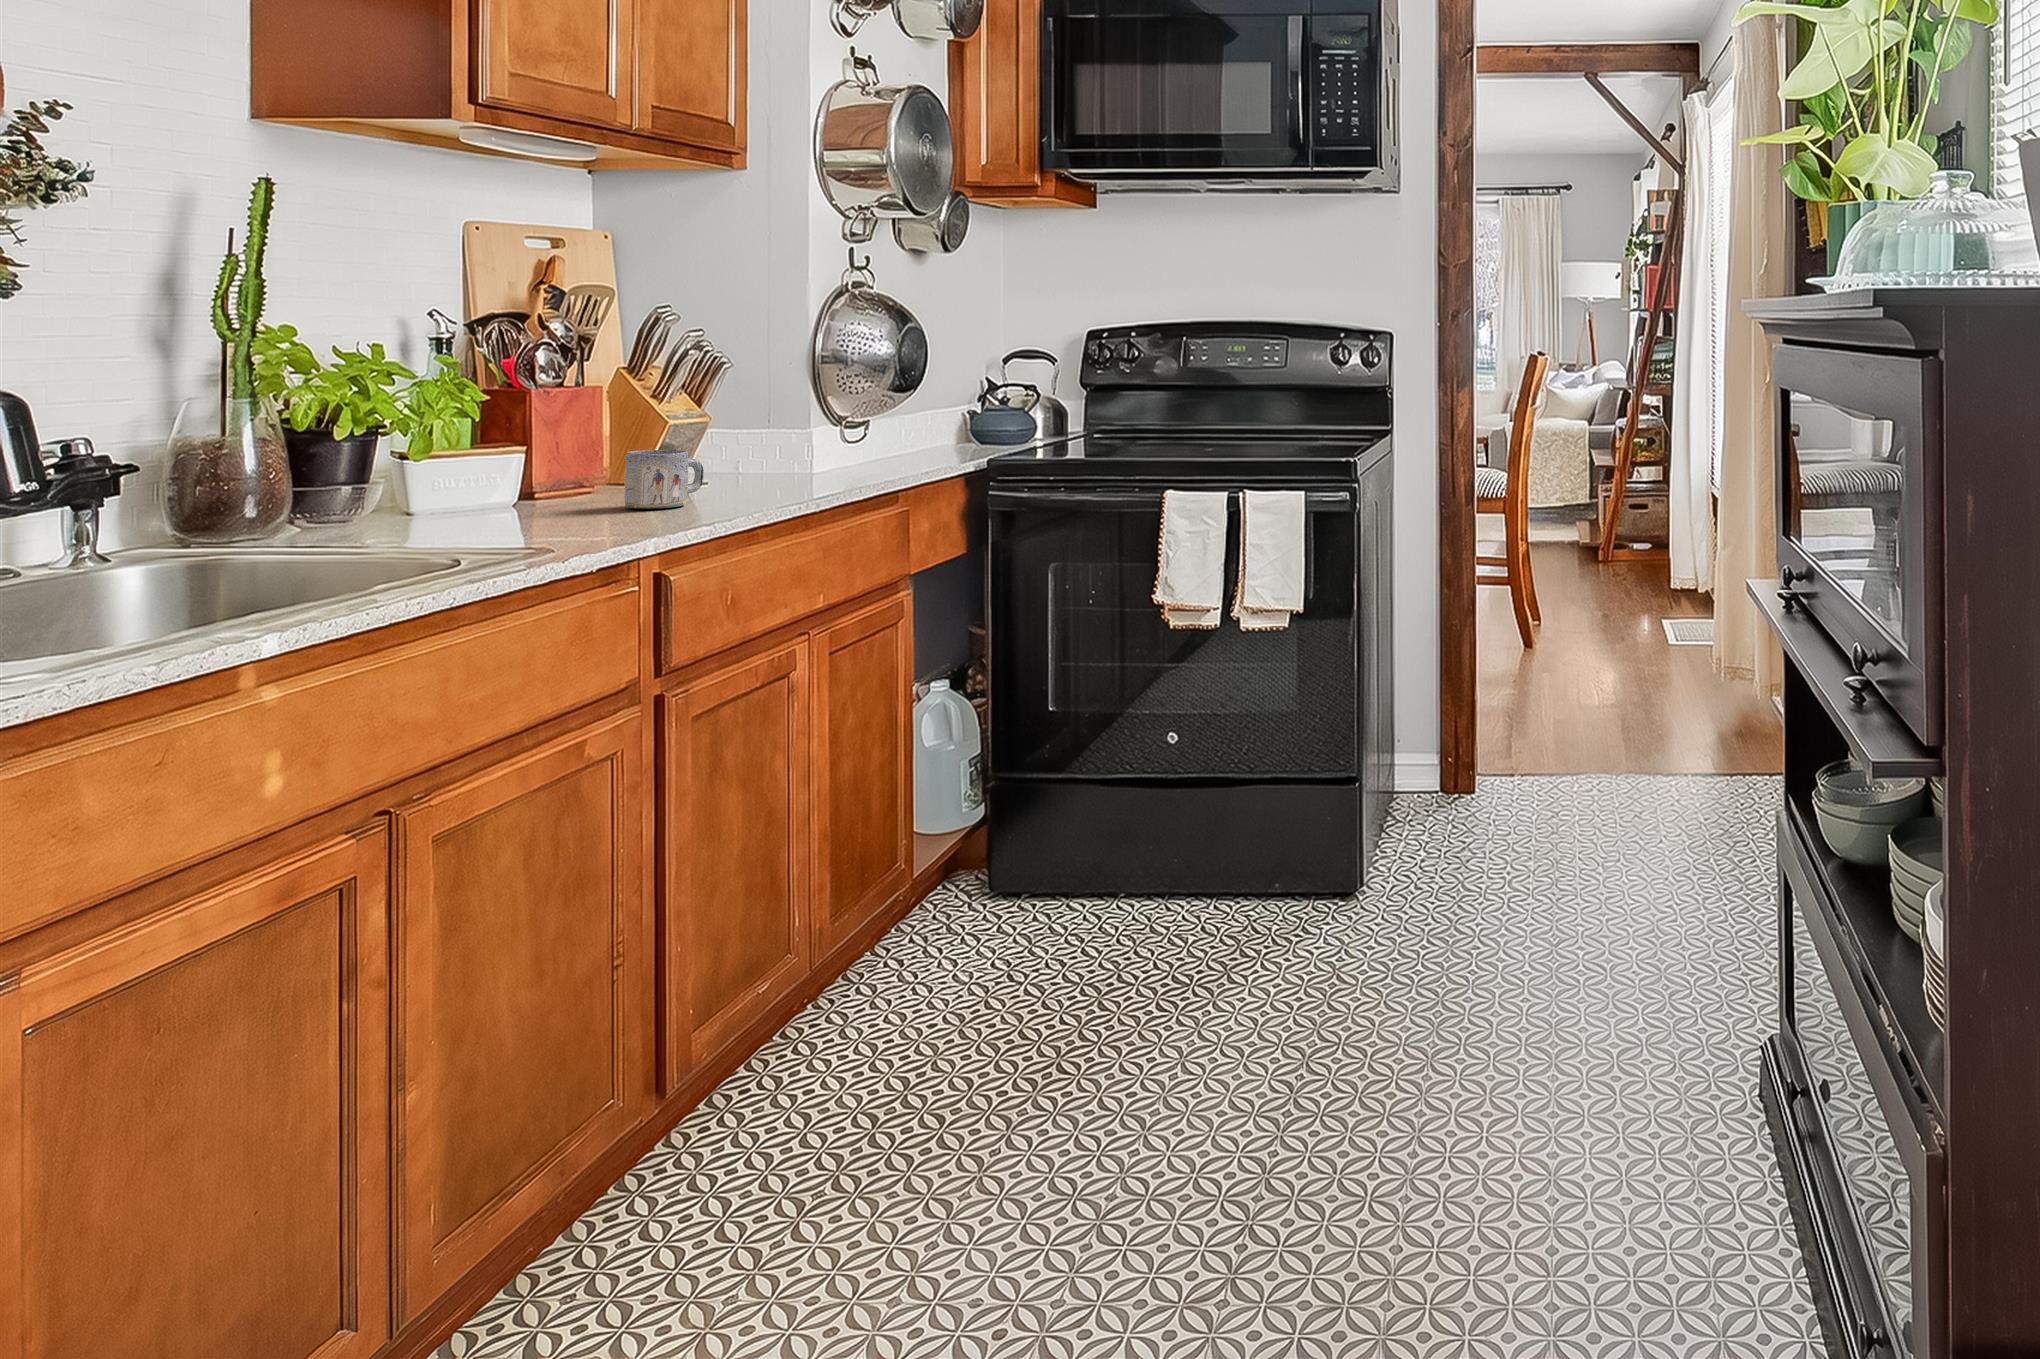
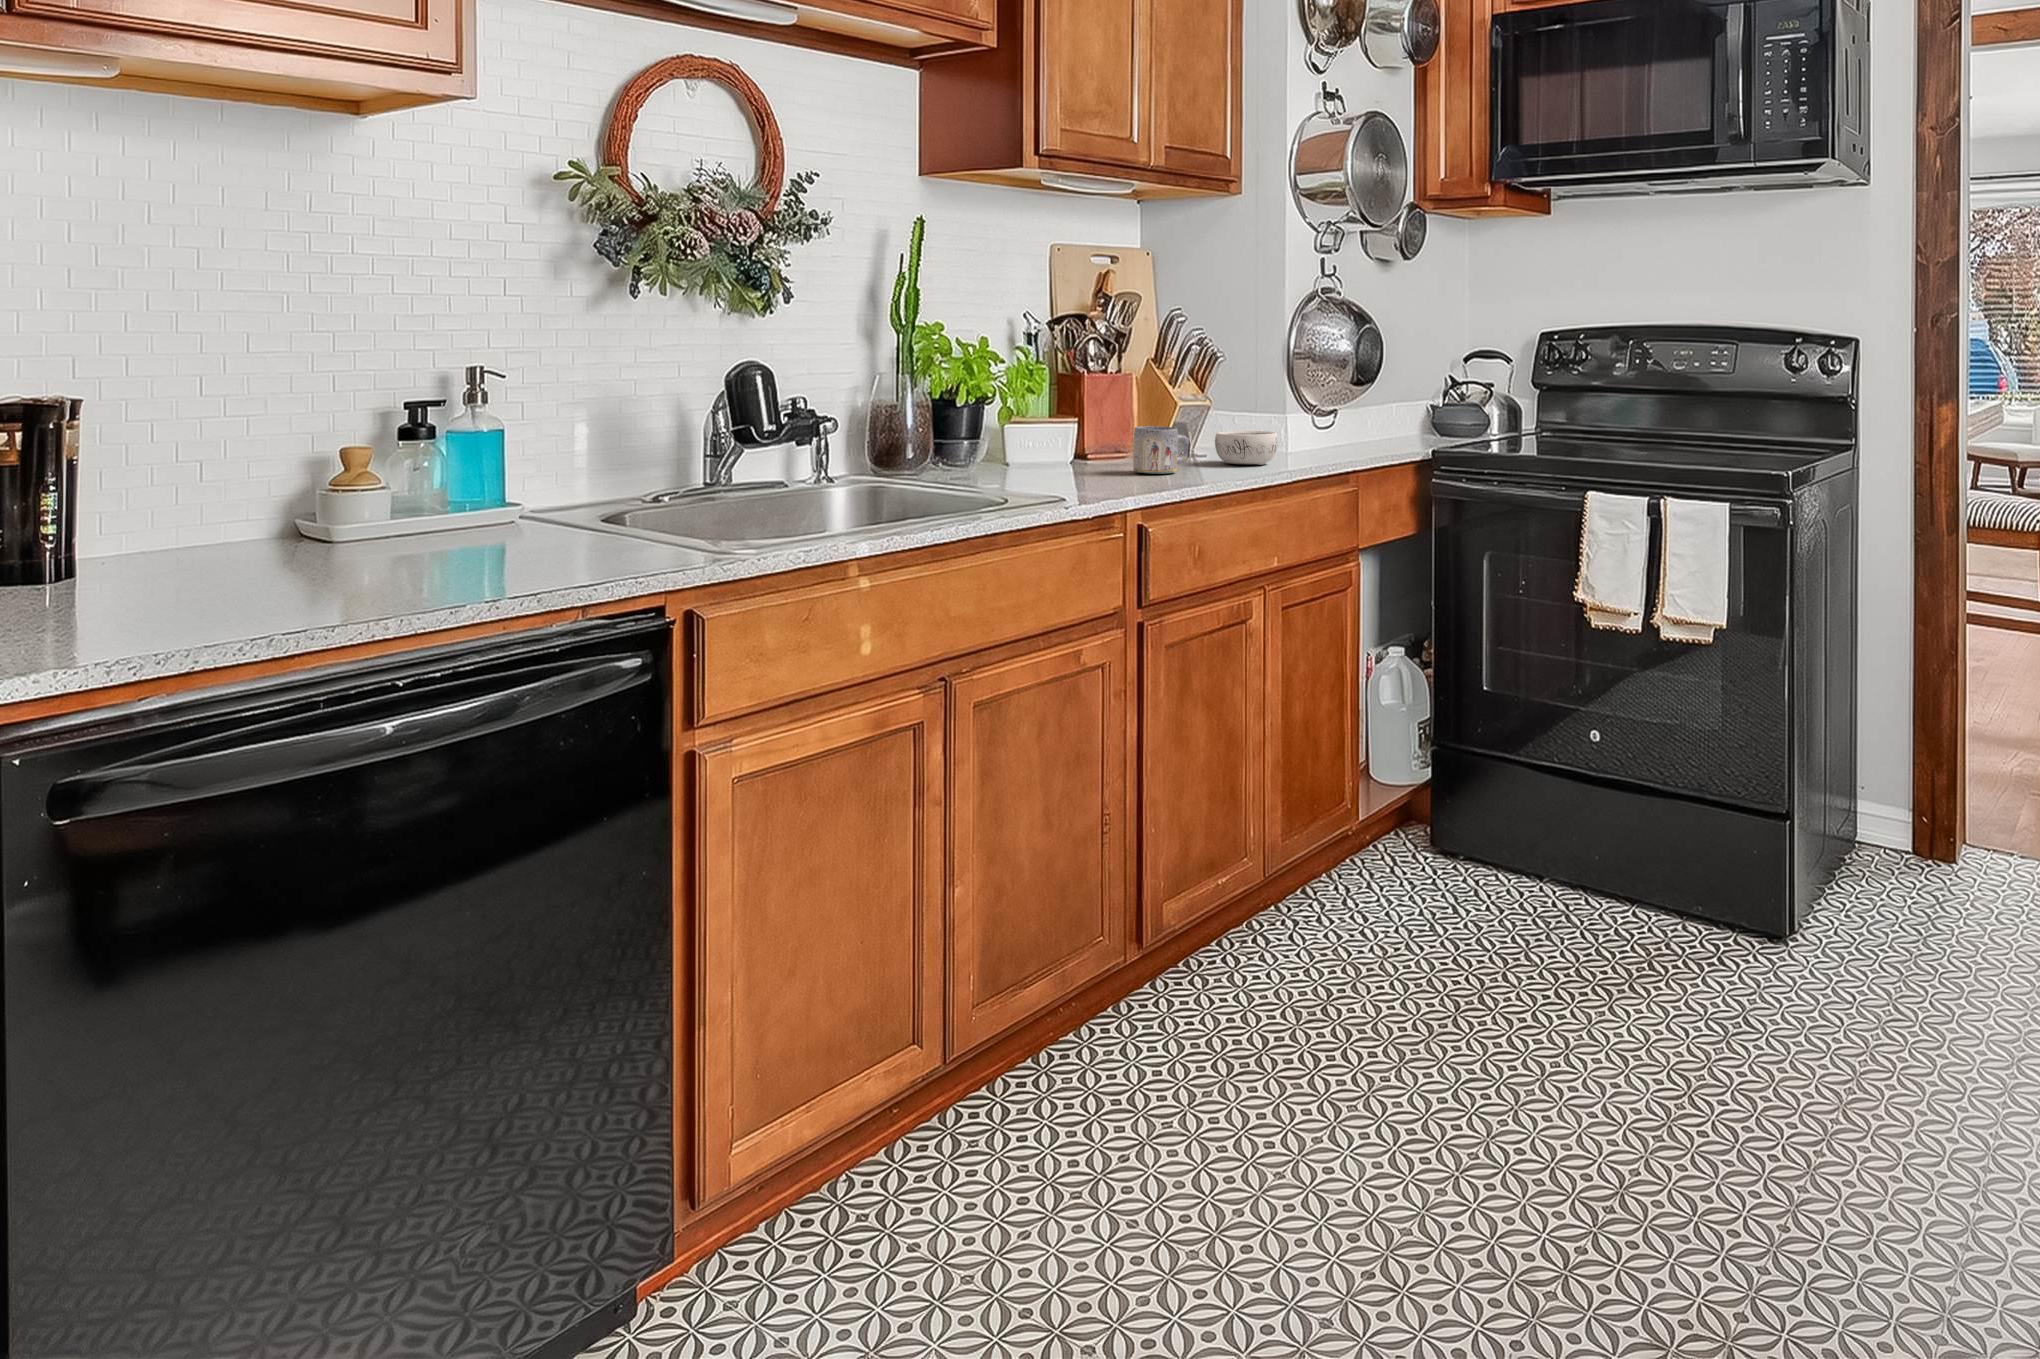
decorative bowl: none [730,448,813,489] -> present [1215,431,1278,465]

